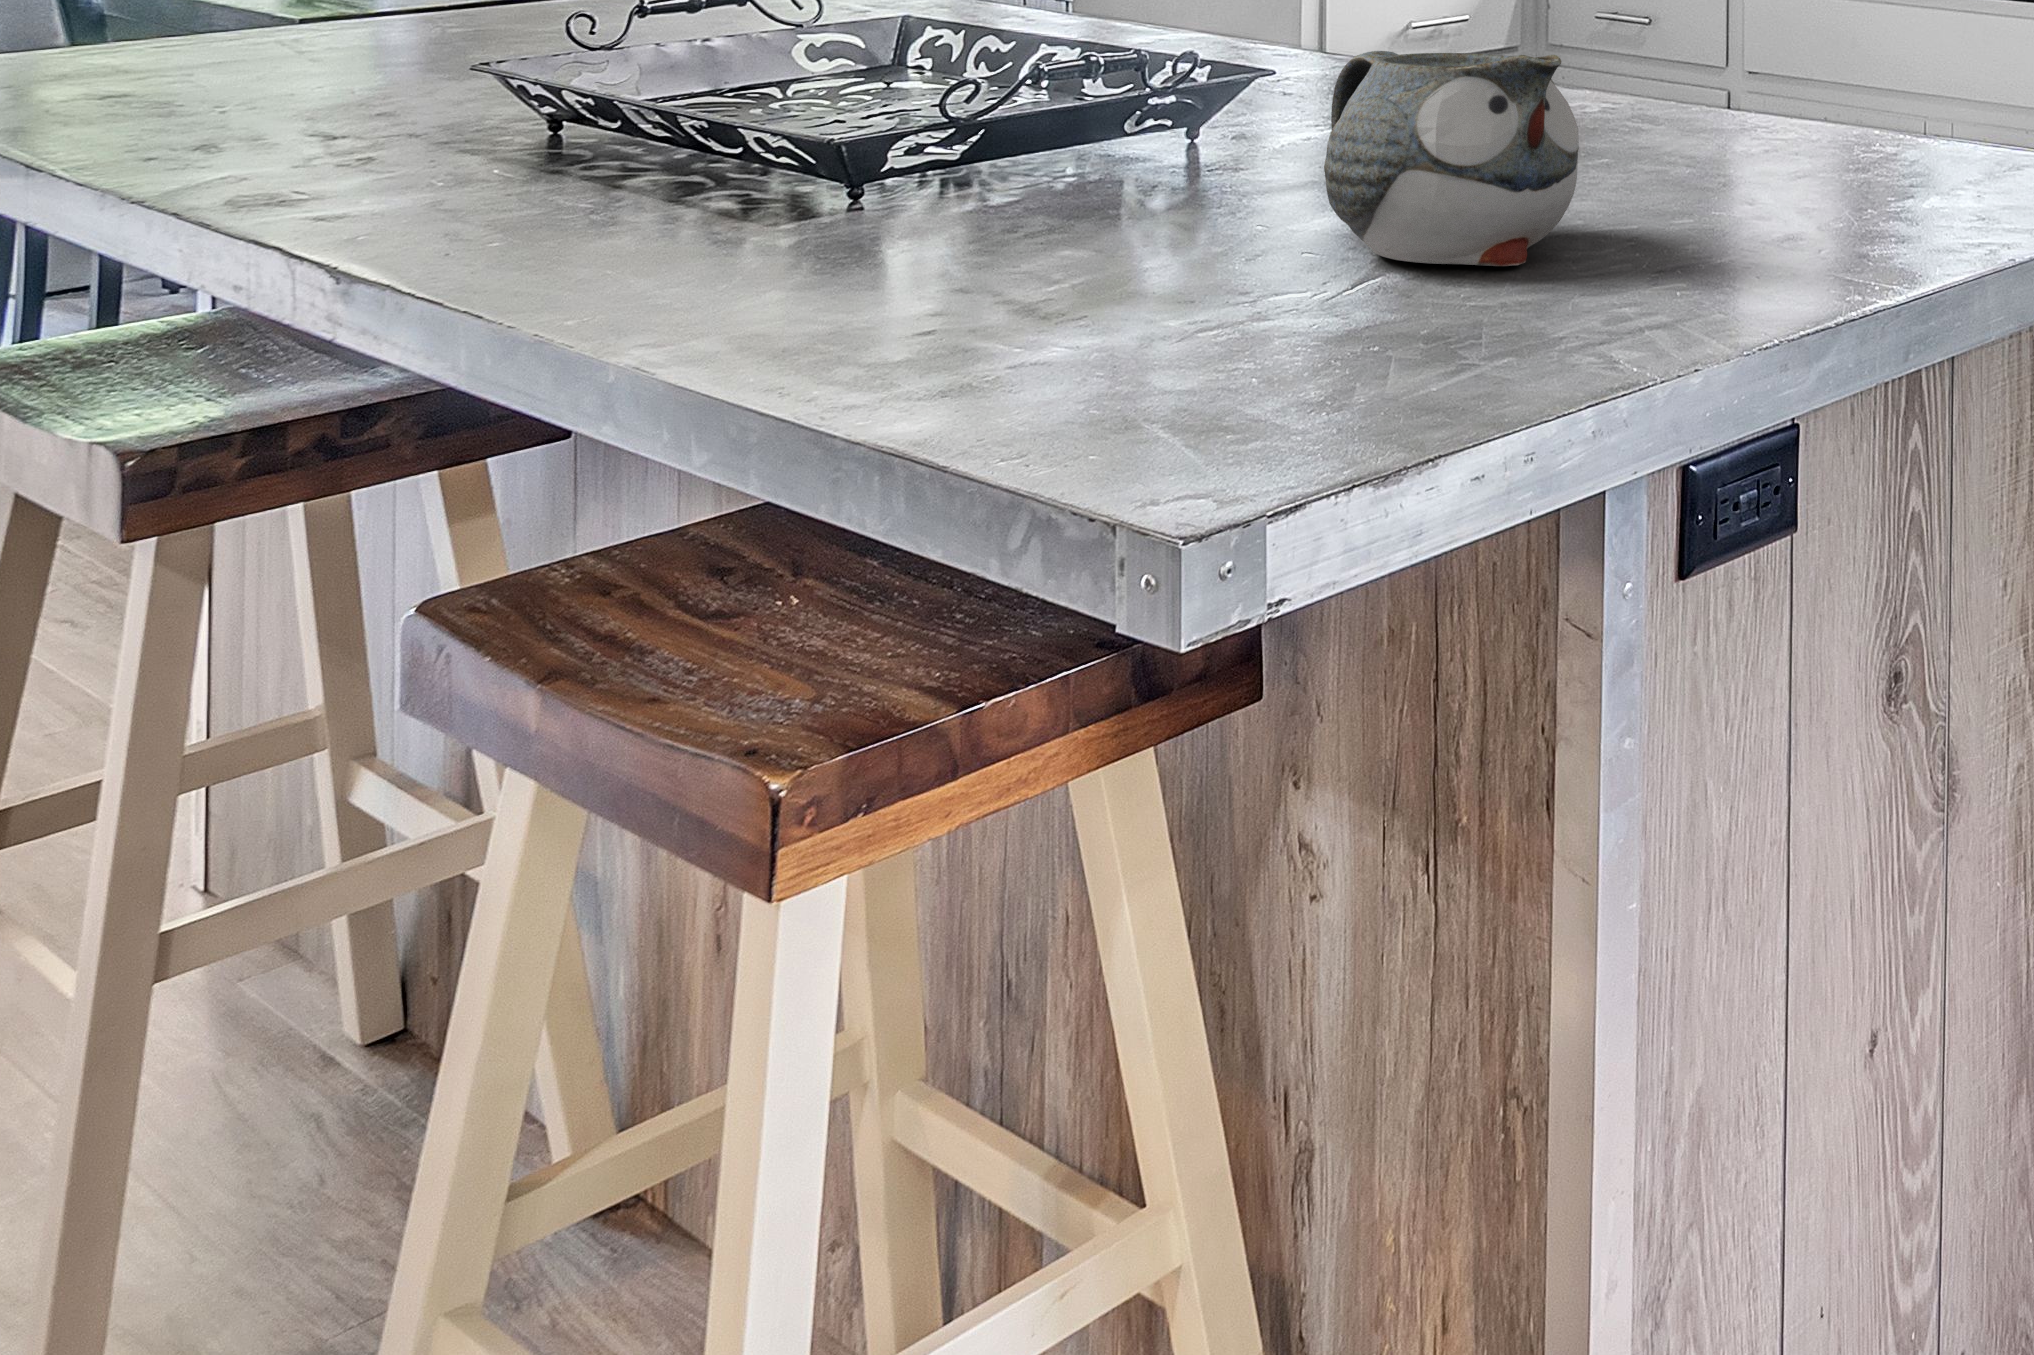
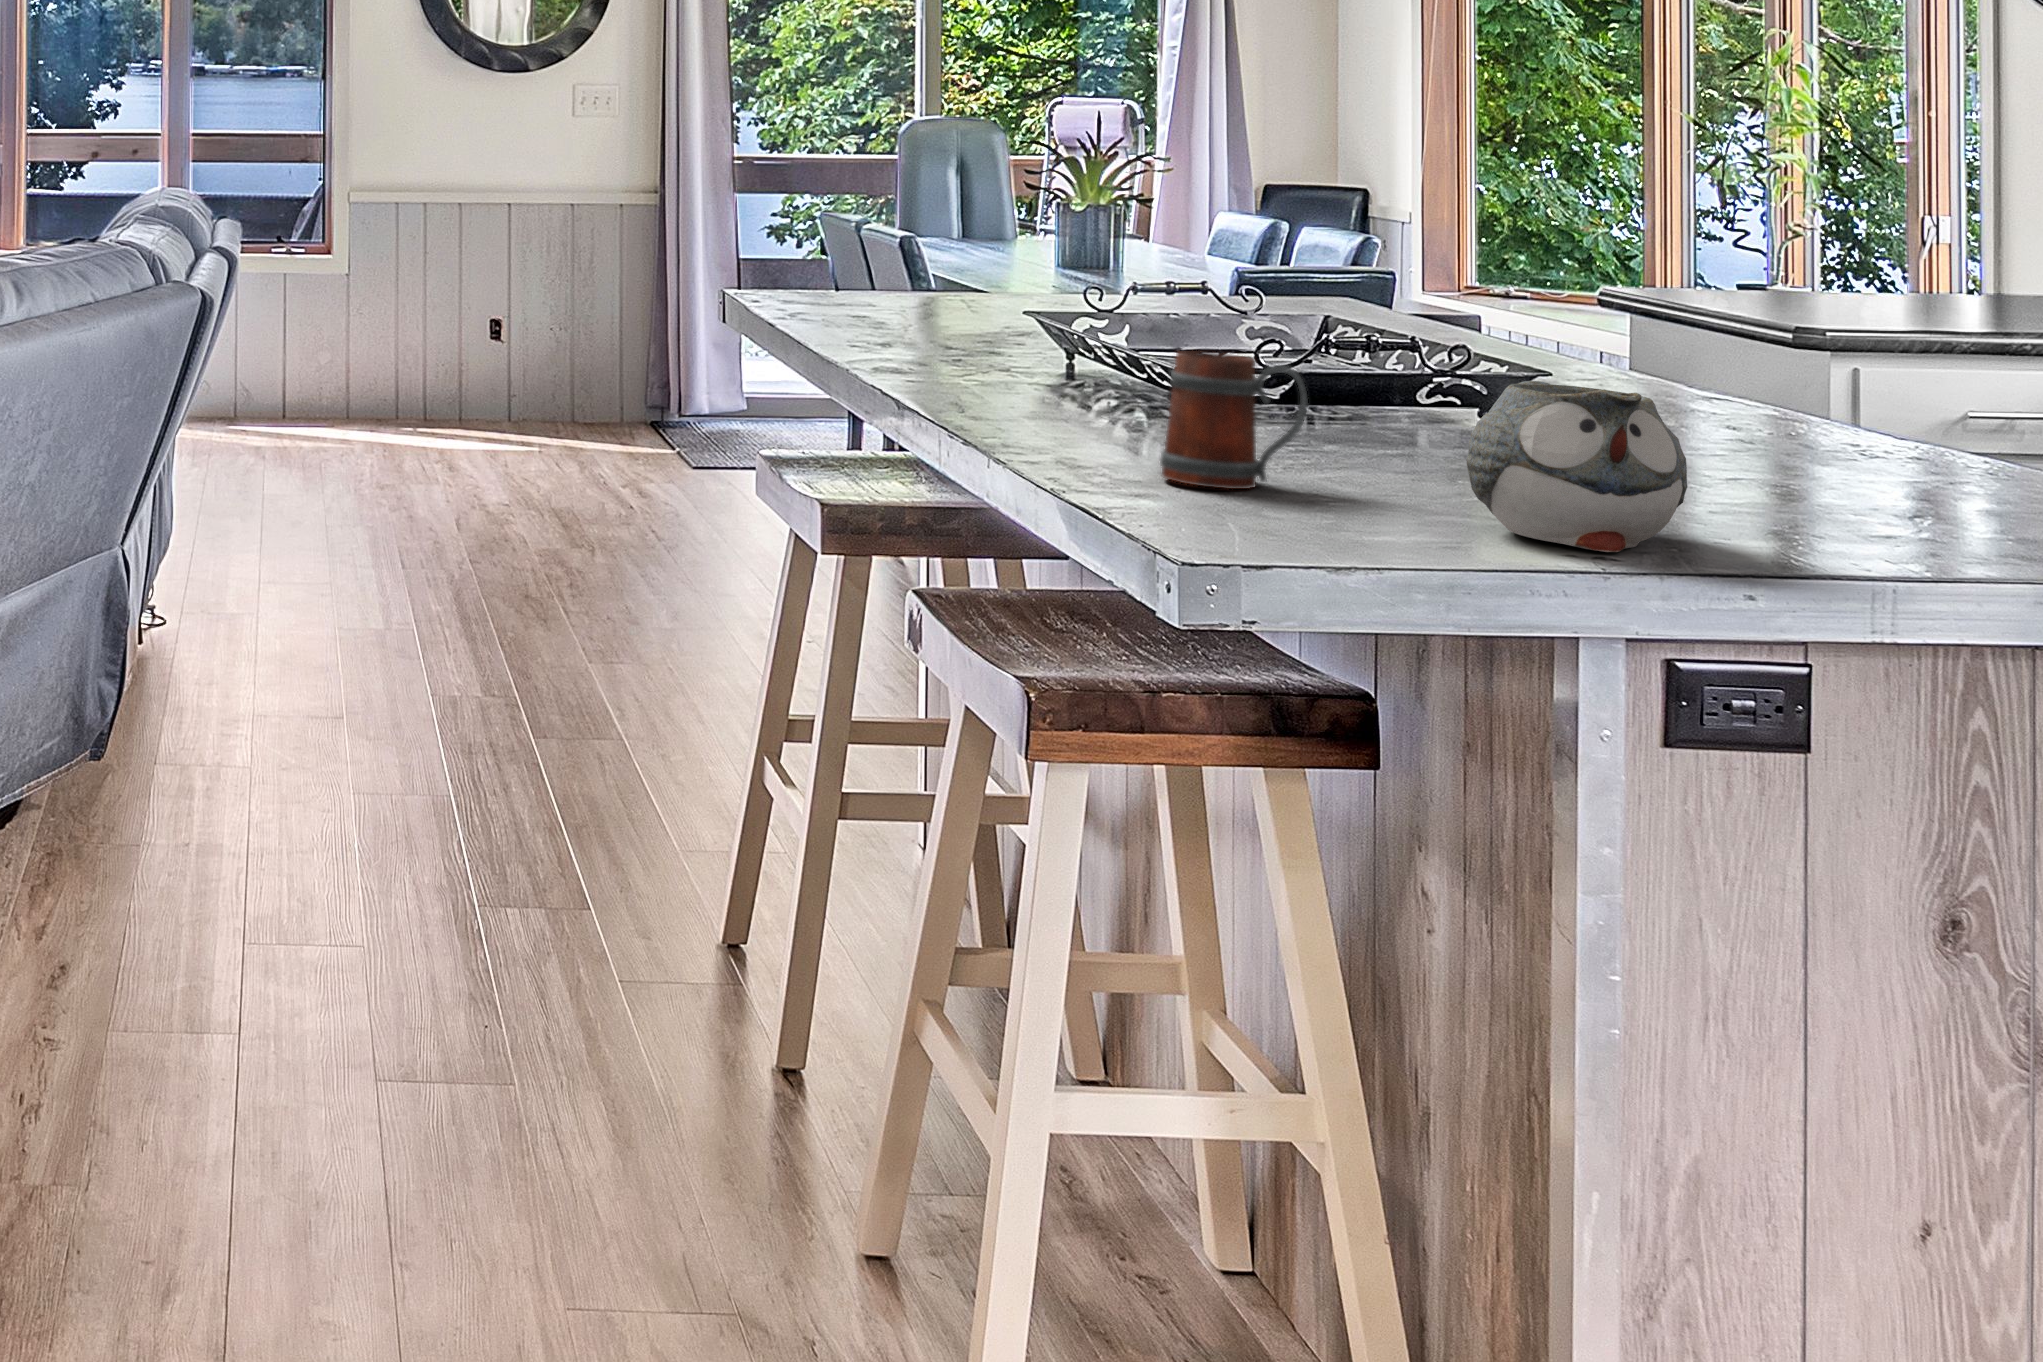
mug: none [852,58,1072,263] -> present [1160,351,1308,489]

